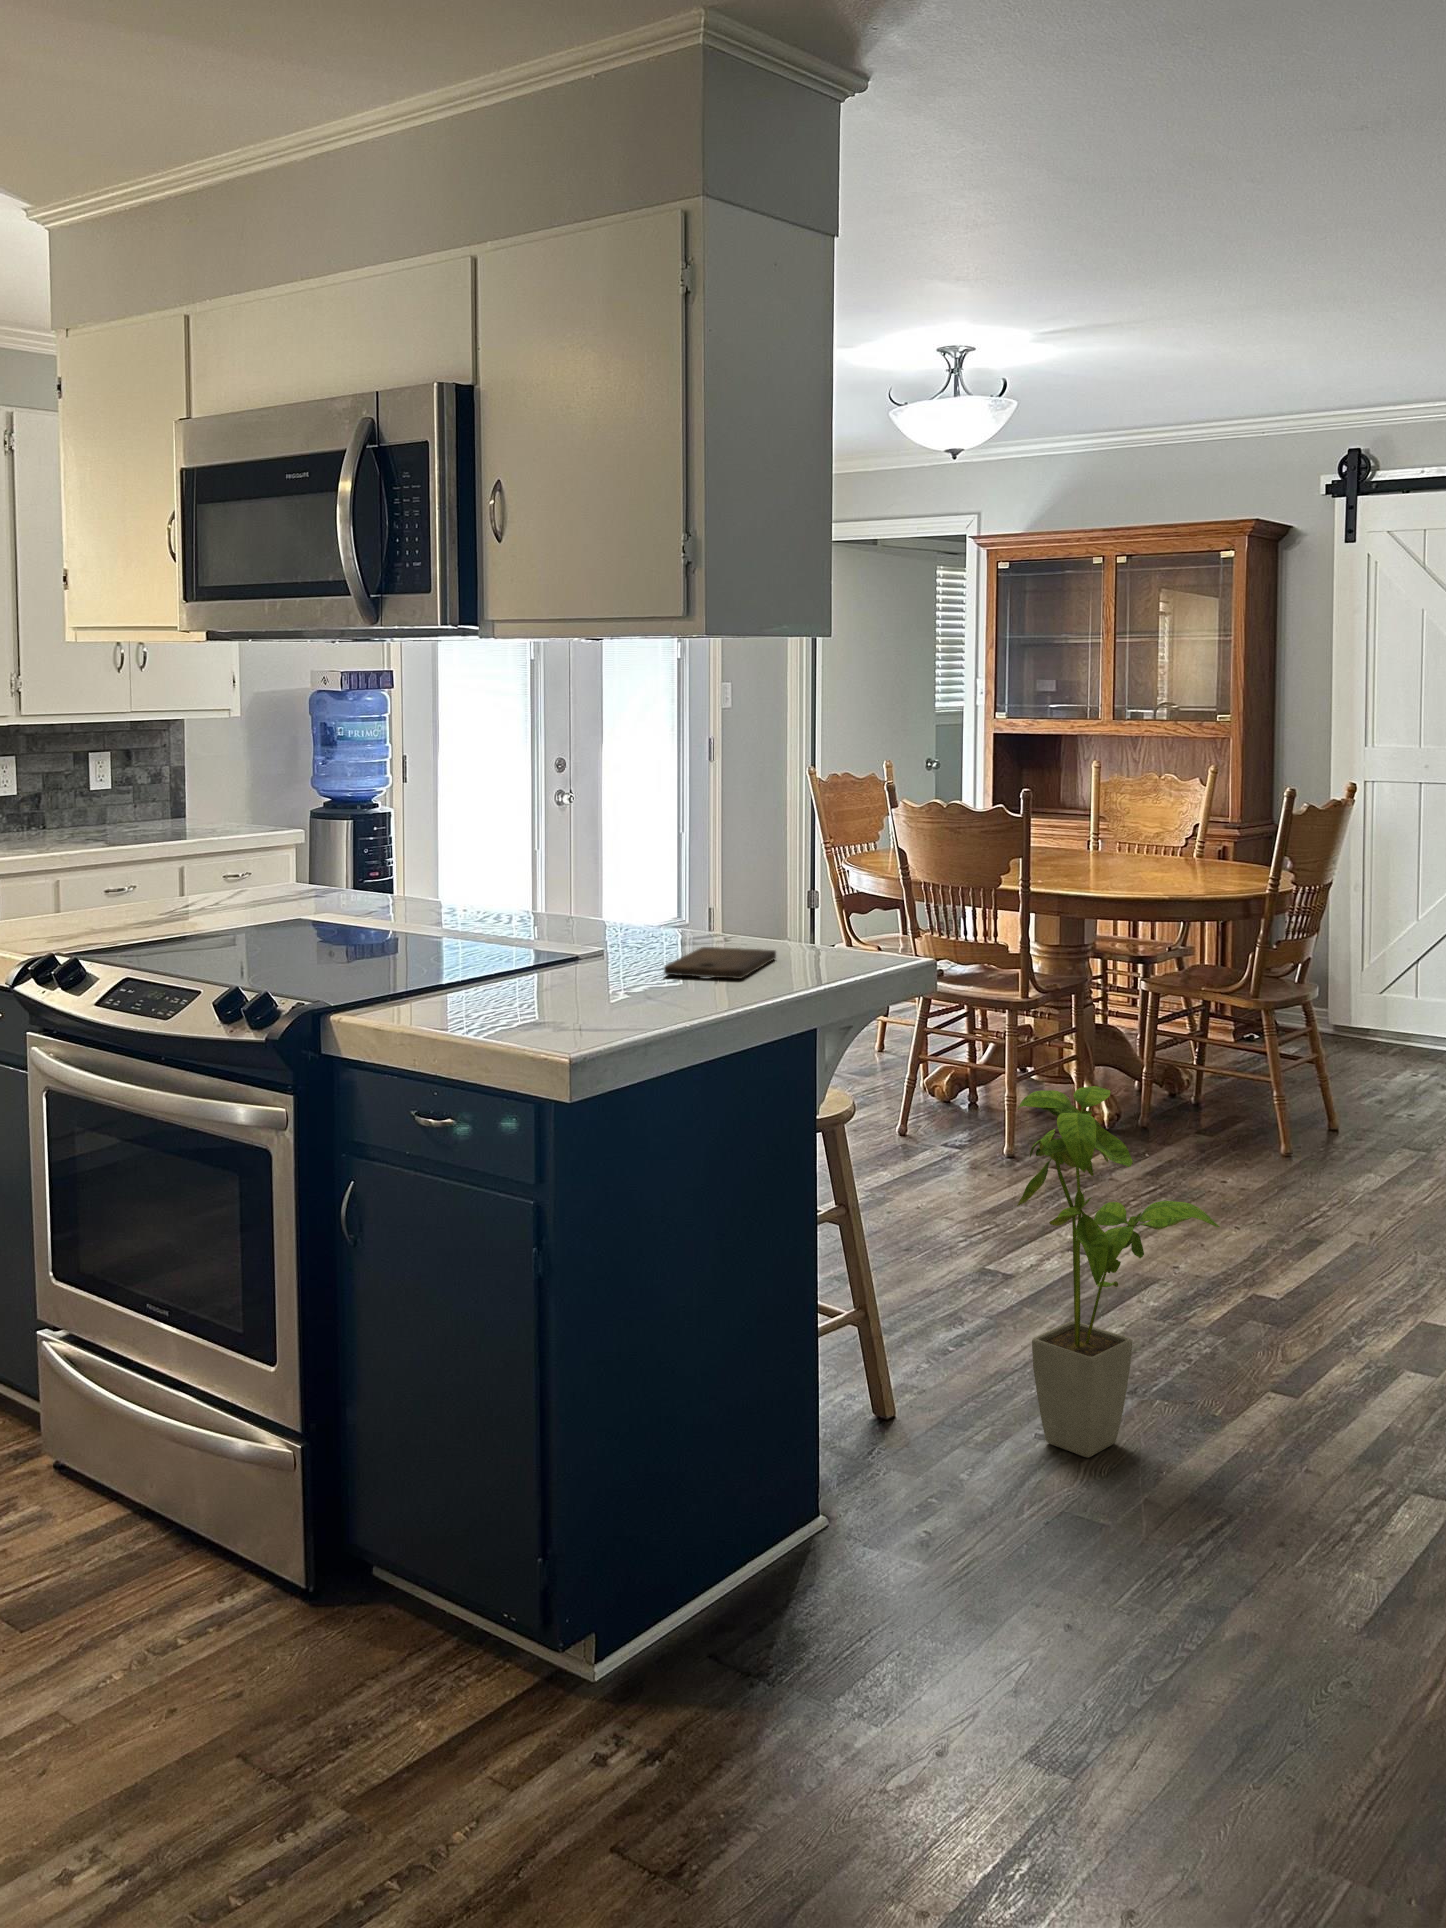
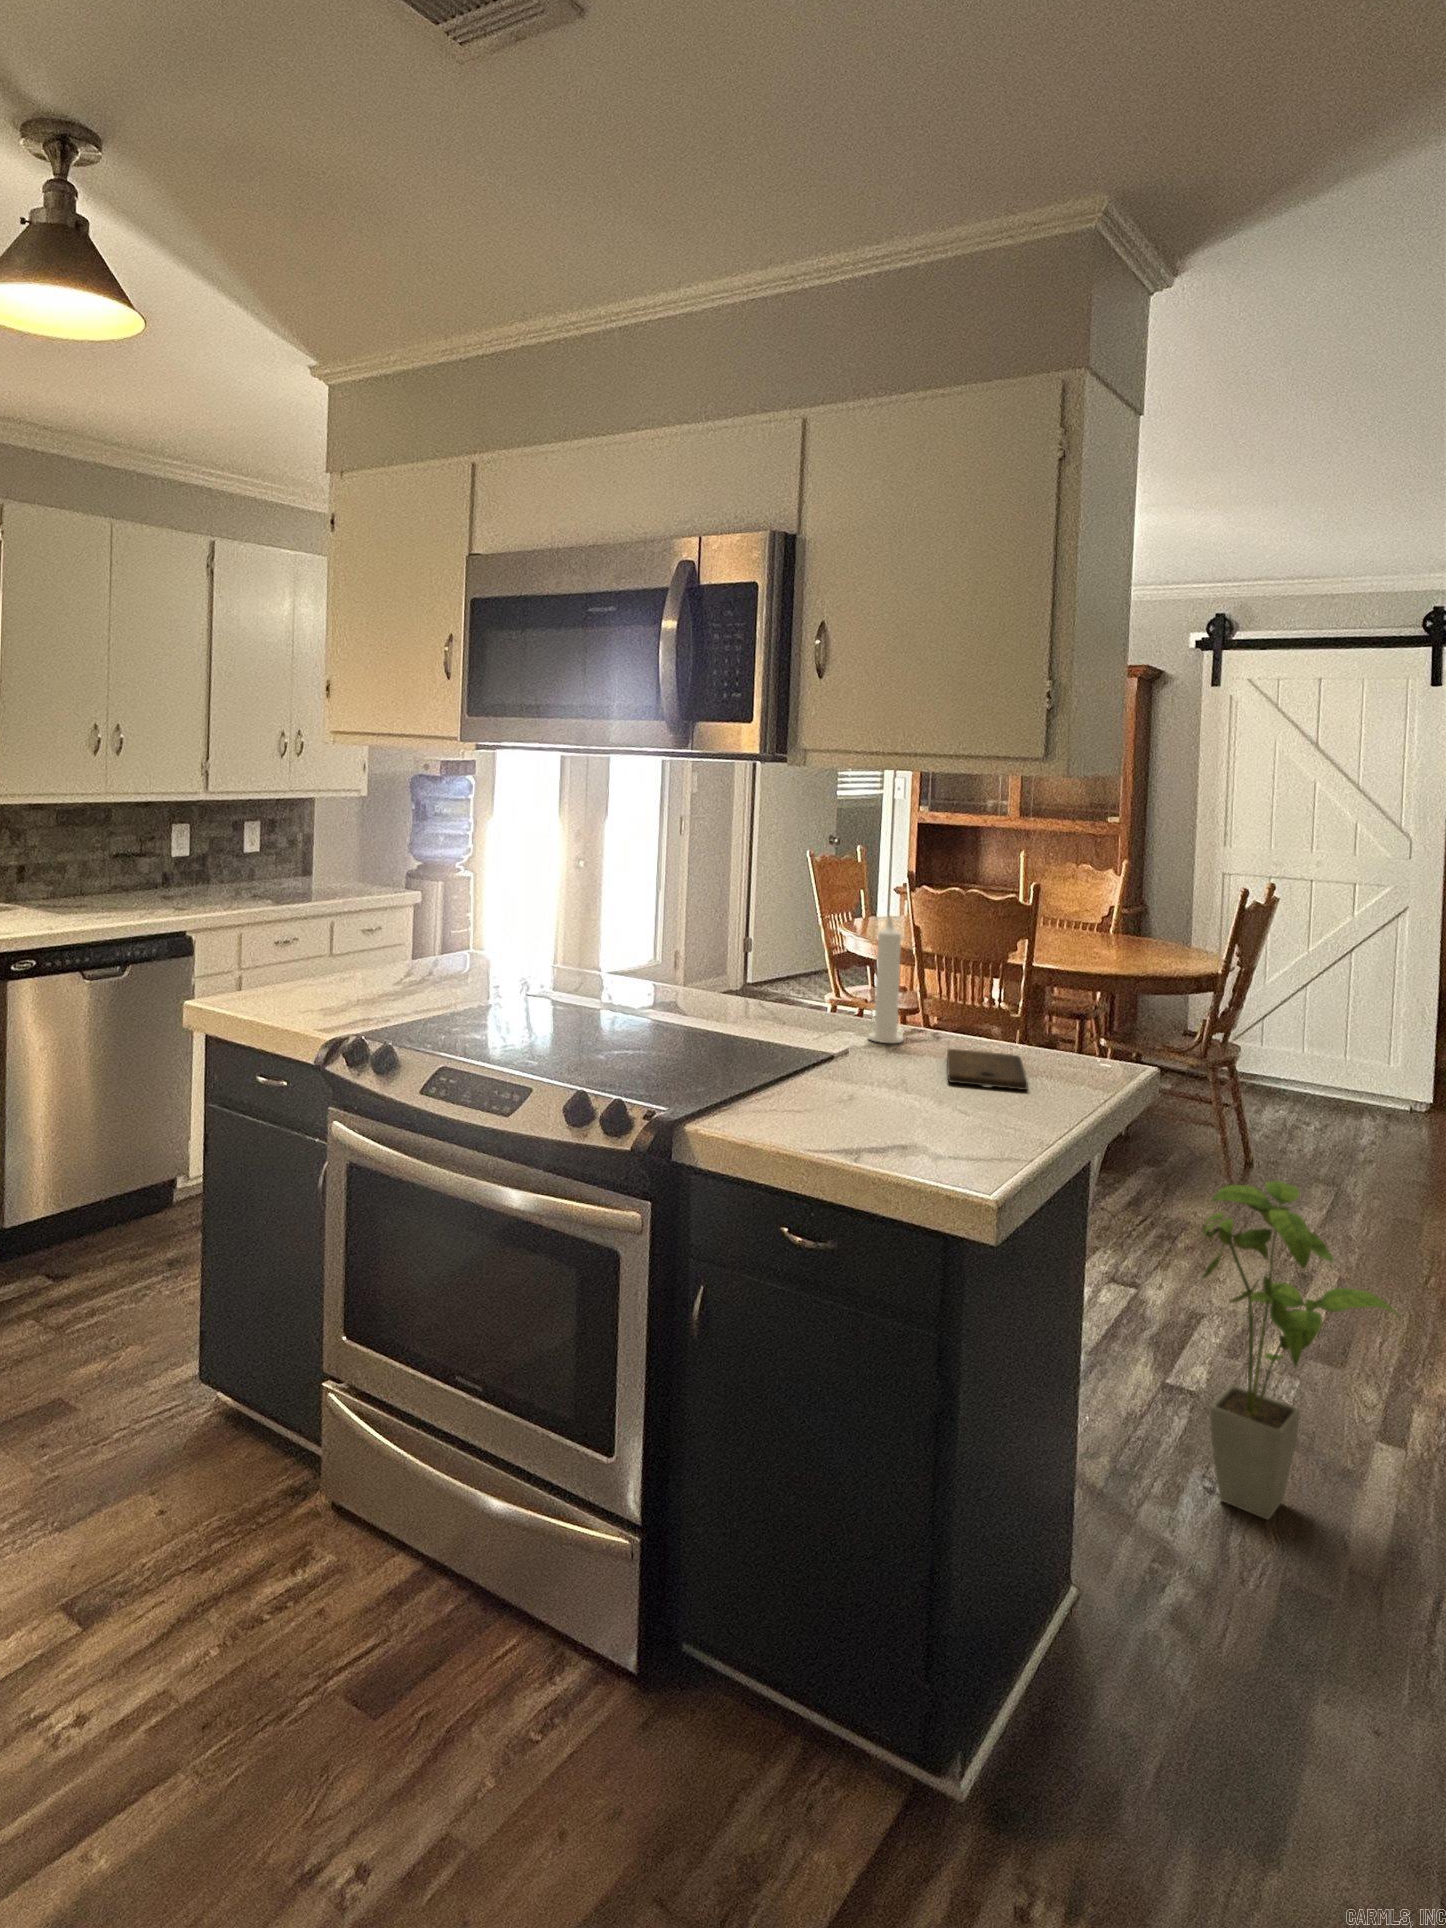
candle: none [637,806,676,947] -> present [868,917,903,1043]

